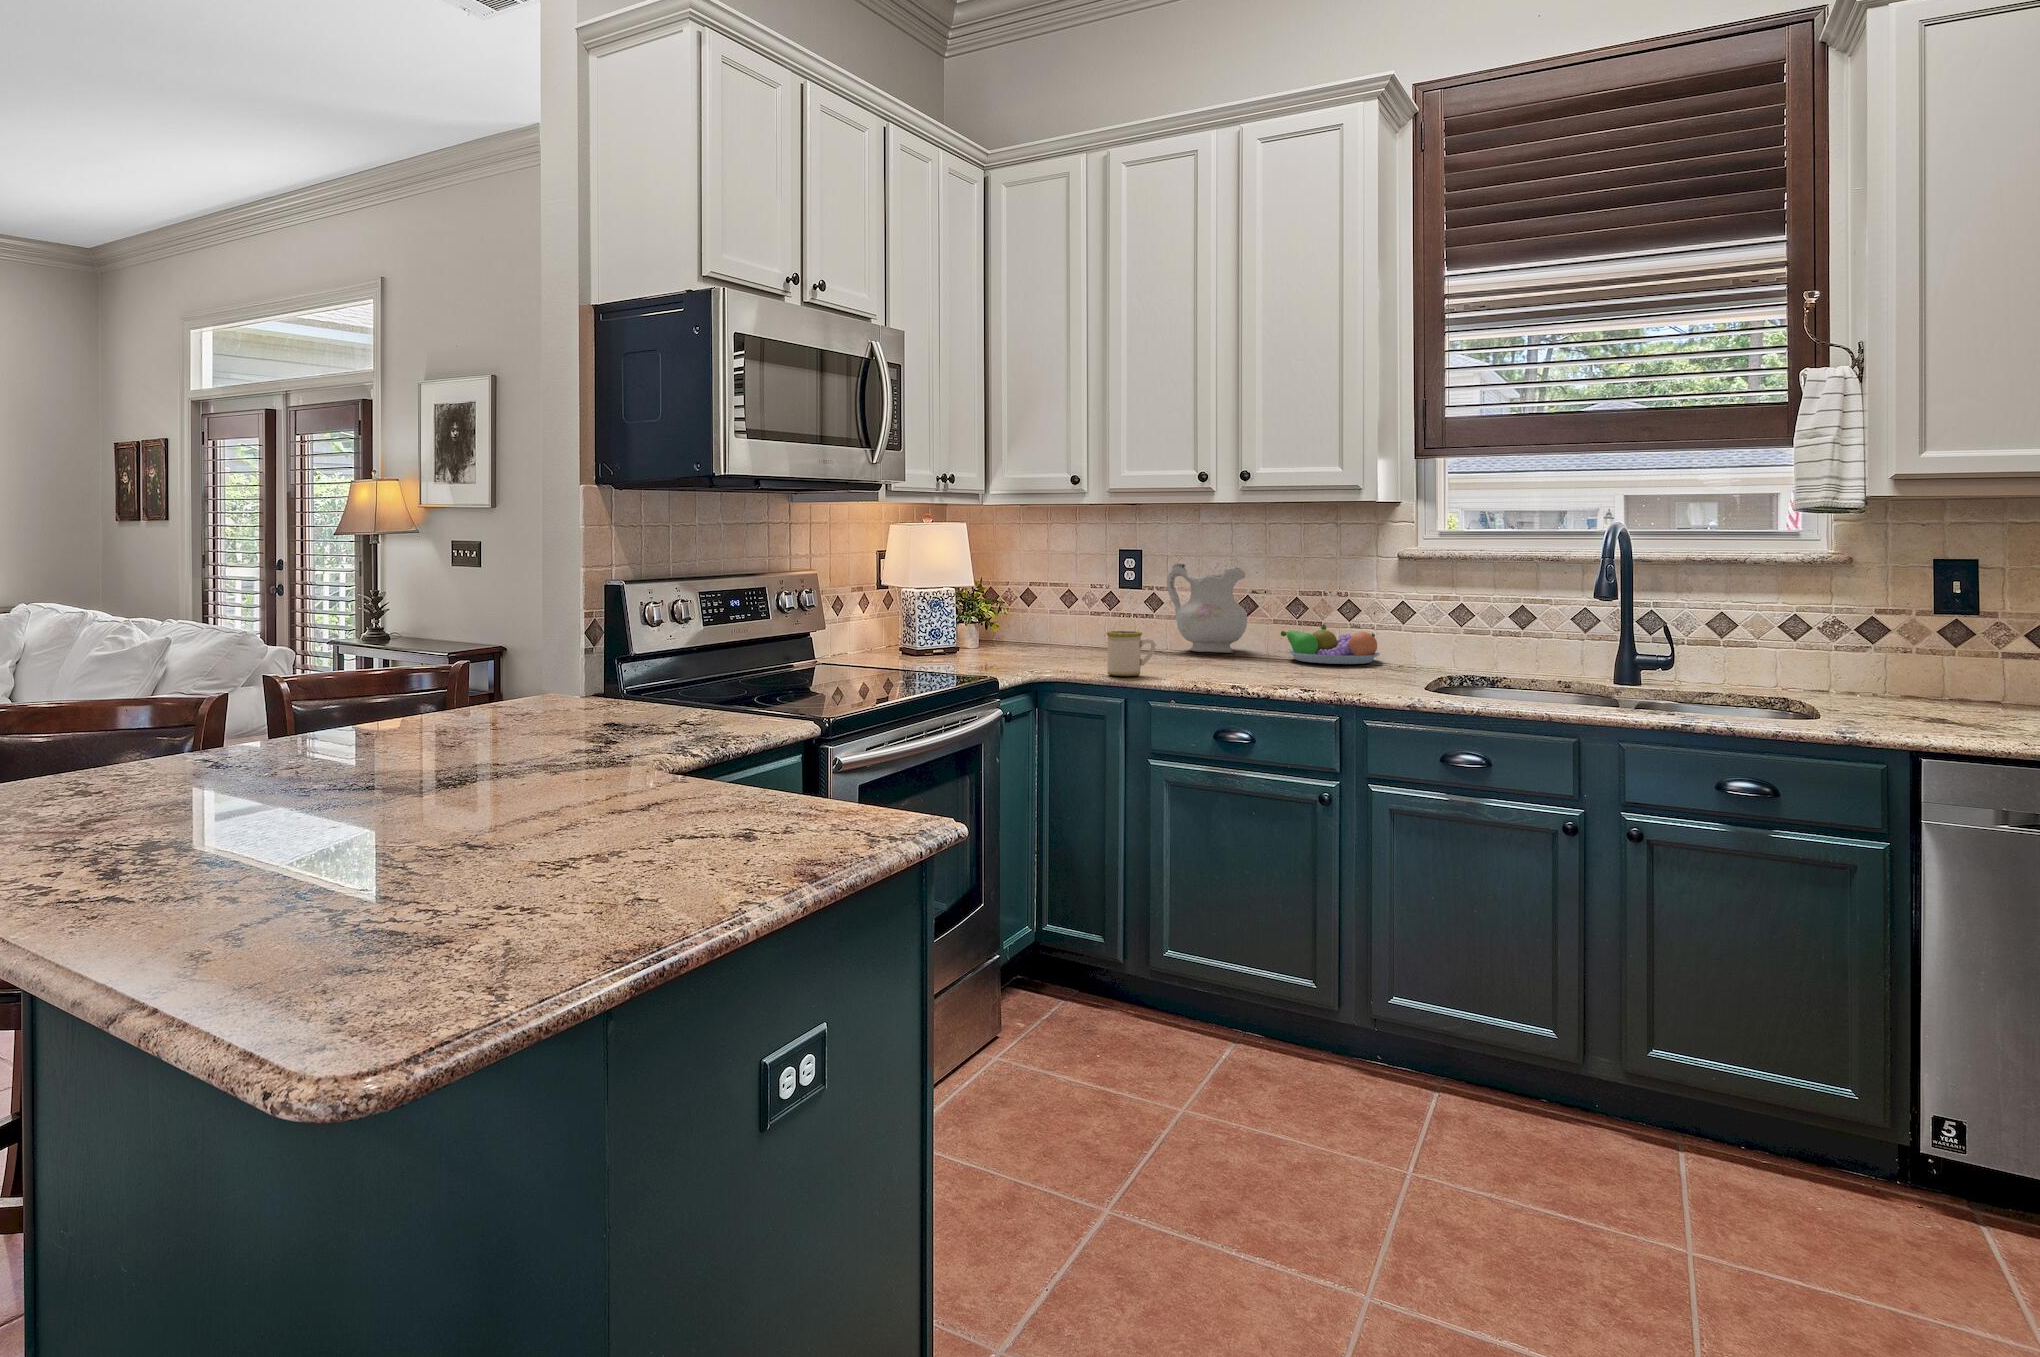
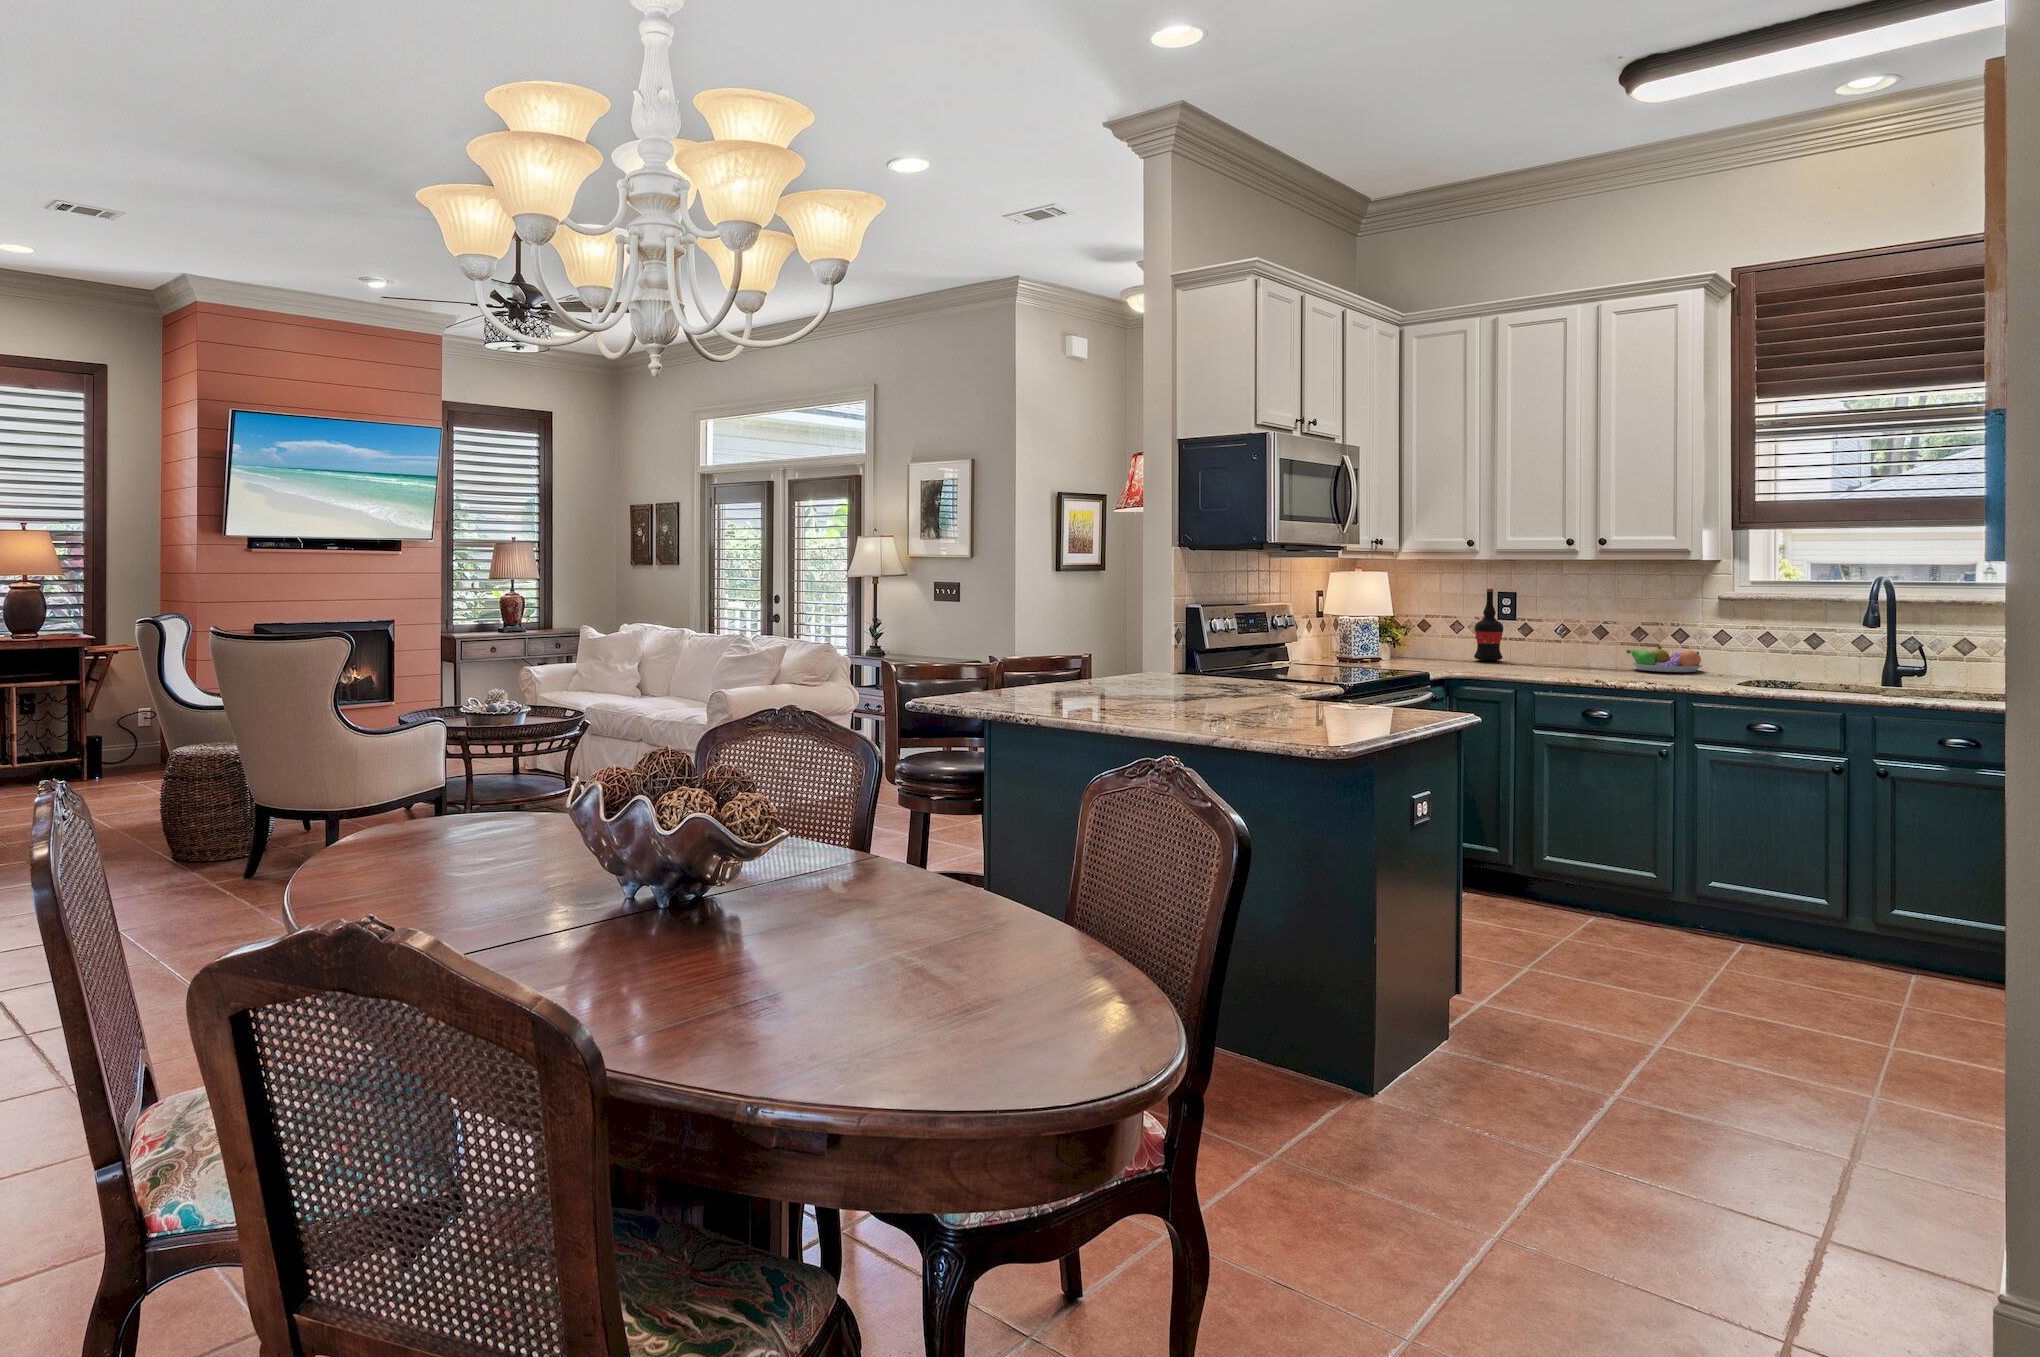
wine bottle: none [1087,544,1124,646] -> present [1474,589,1503,661]
ceramic pitcher: present [1167,563,1247,653] -> none [1538,602,1599,665]
mug: present [1107,631,1155,676] -> none [1502,647,1537,677]

